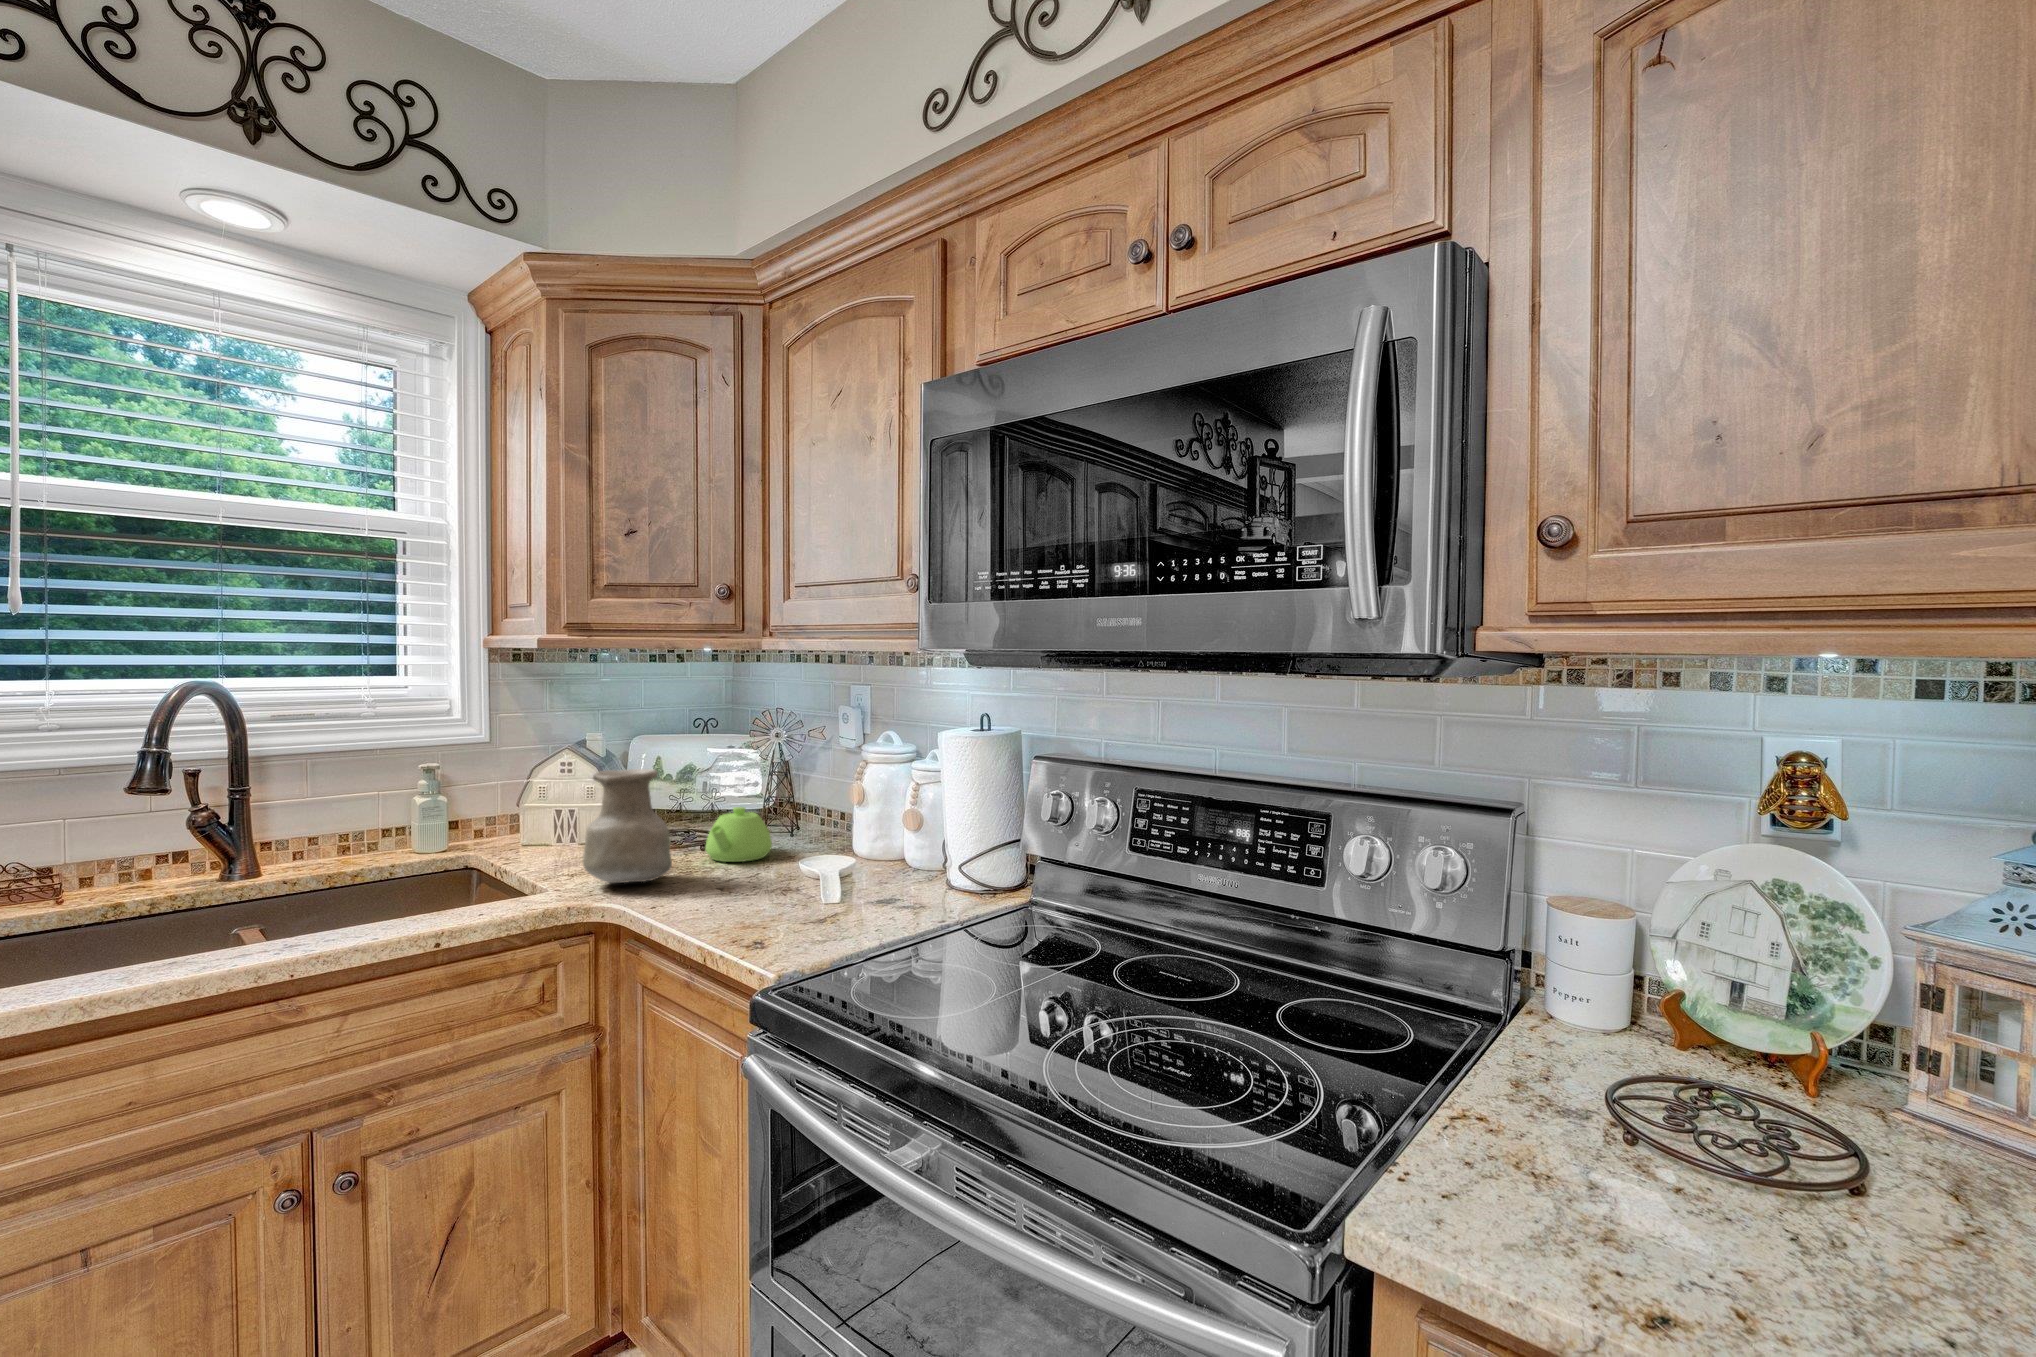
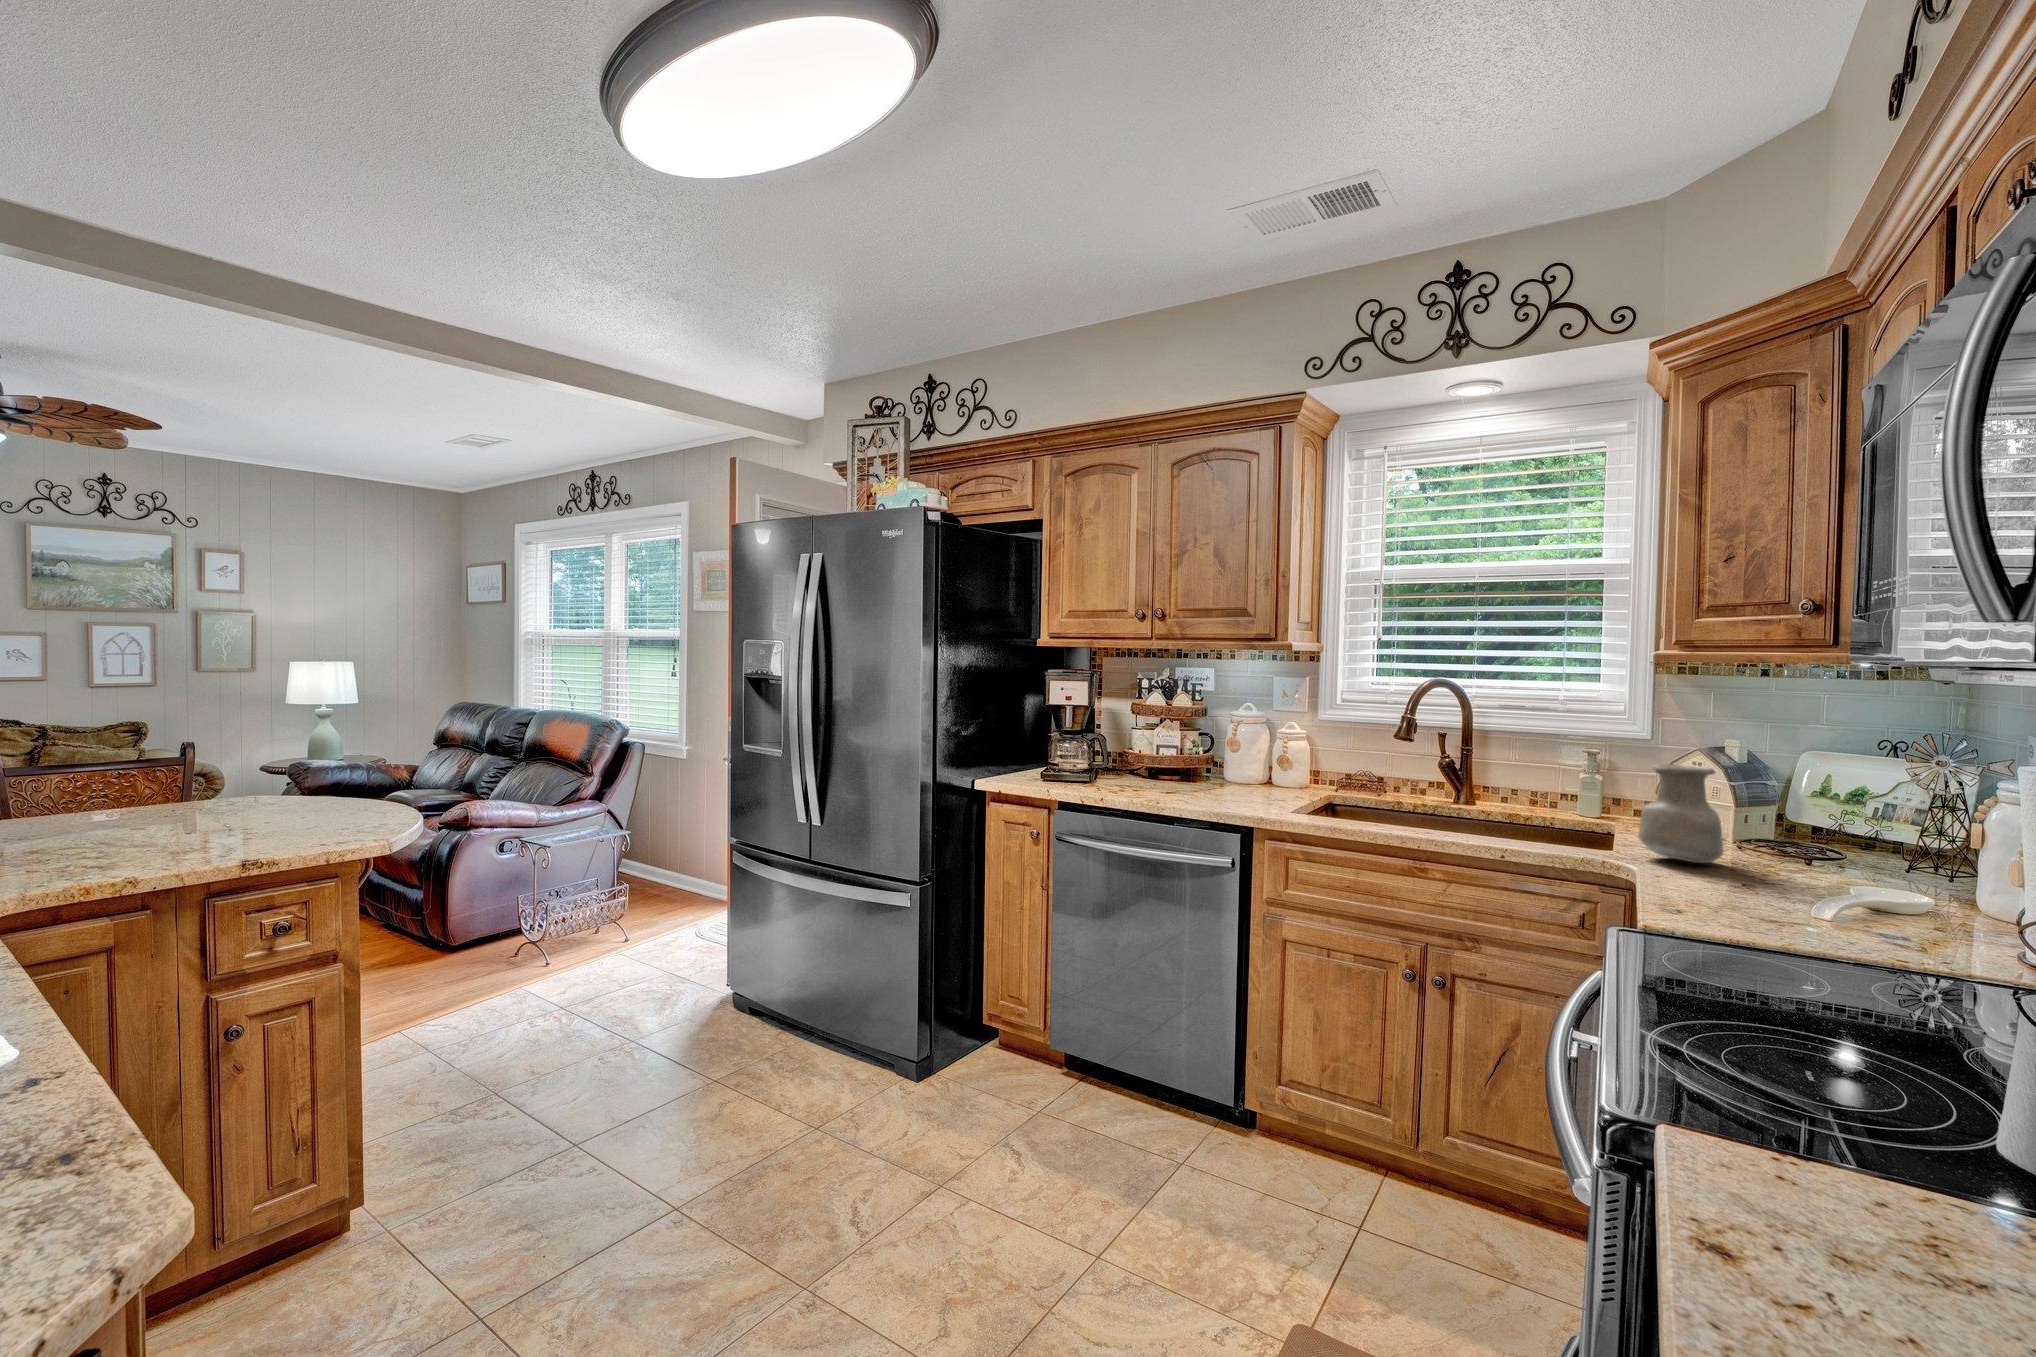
teapot: present [706,807,772,862] -> none [1784,823,1879,879]

